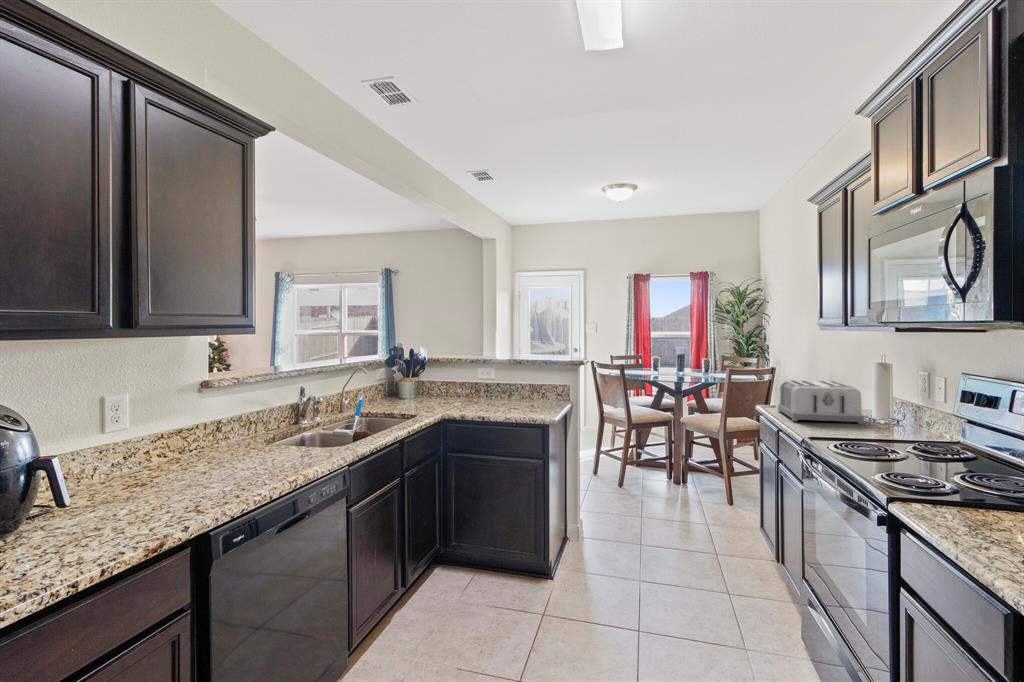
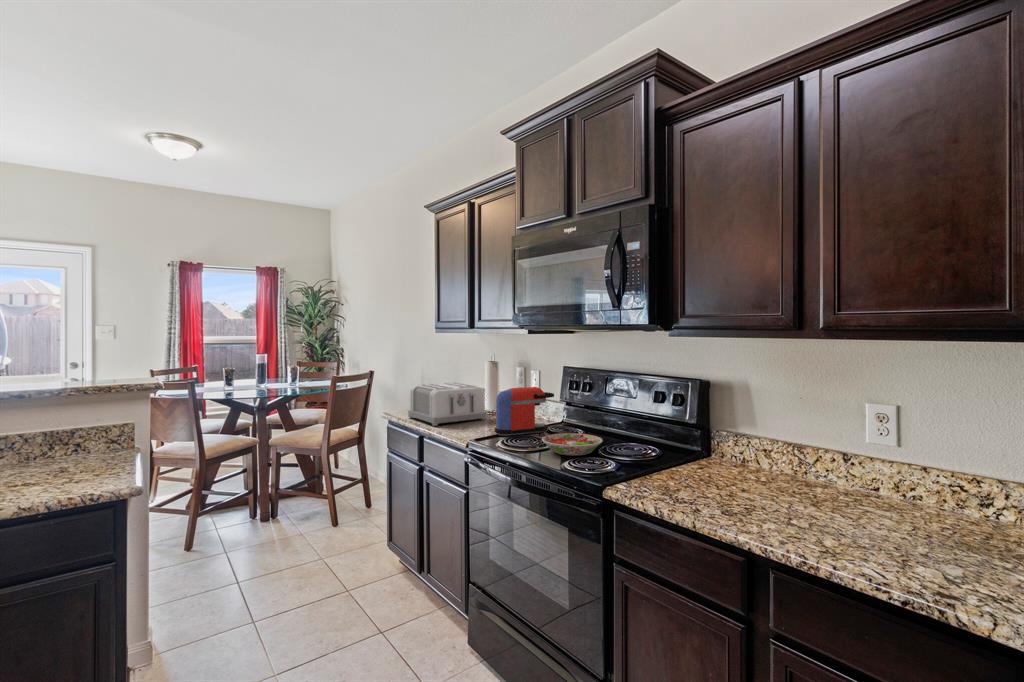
coffee maker: none [851,391,942,446] -> present [495,387,554,436]
bowl: none [883,446,977,475] -> present [542,433,603,455]

